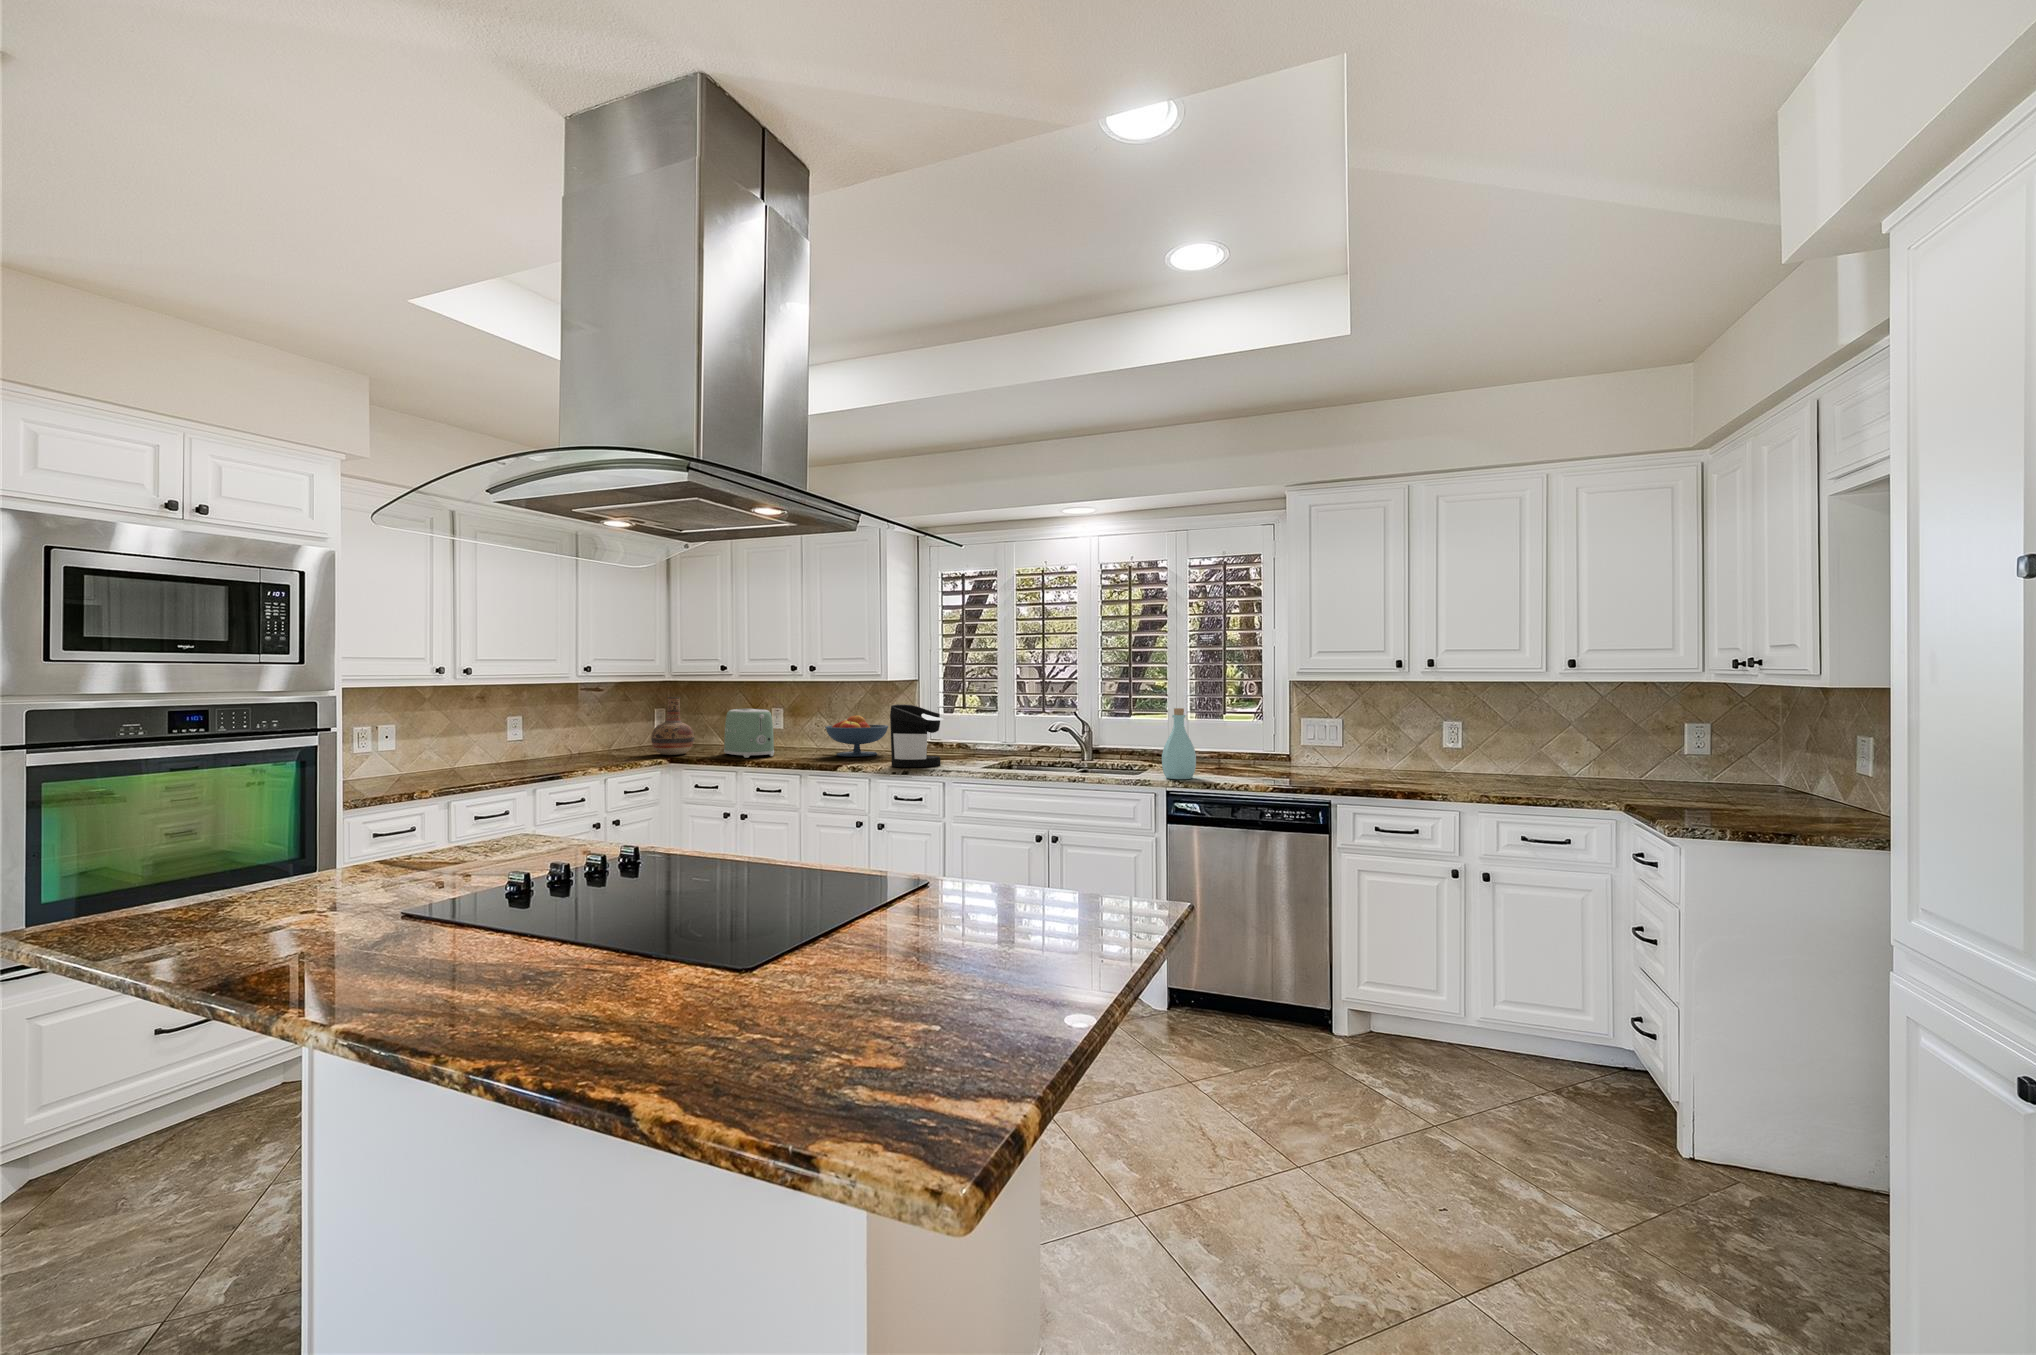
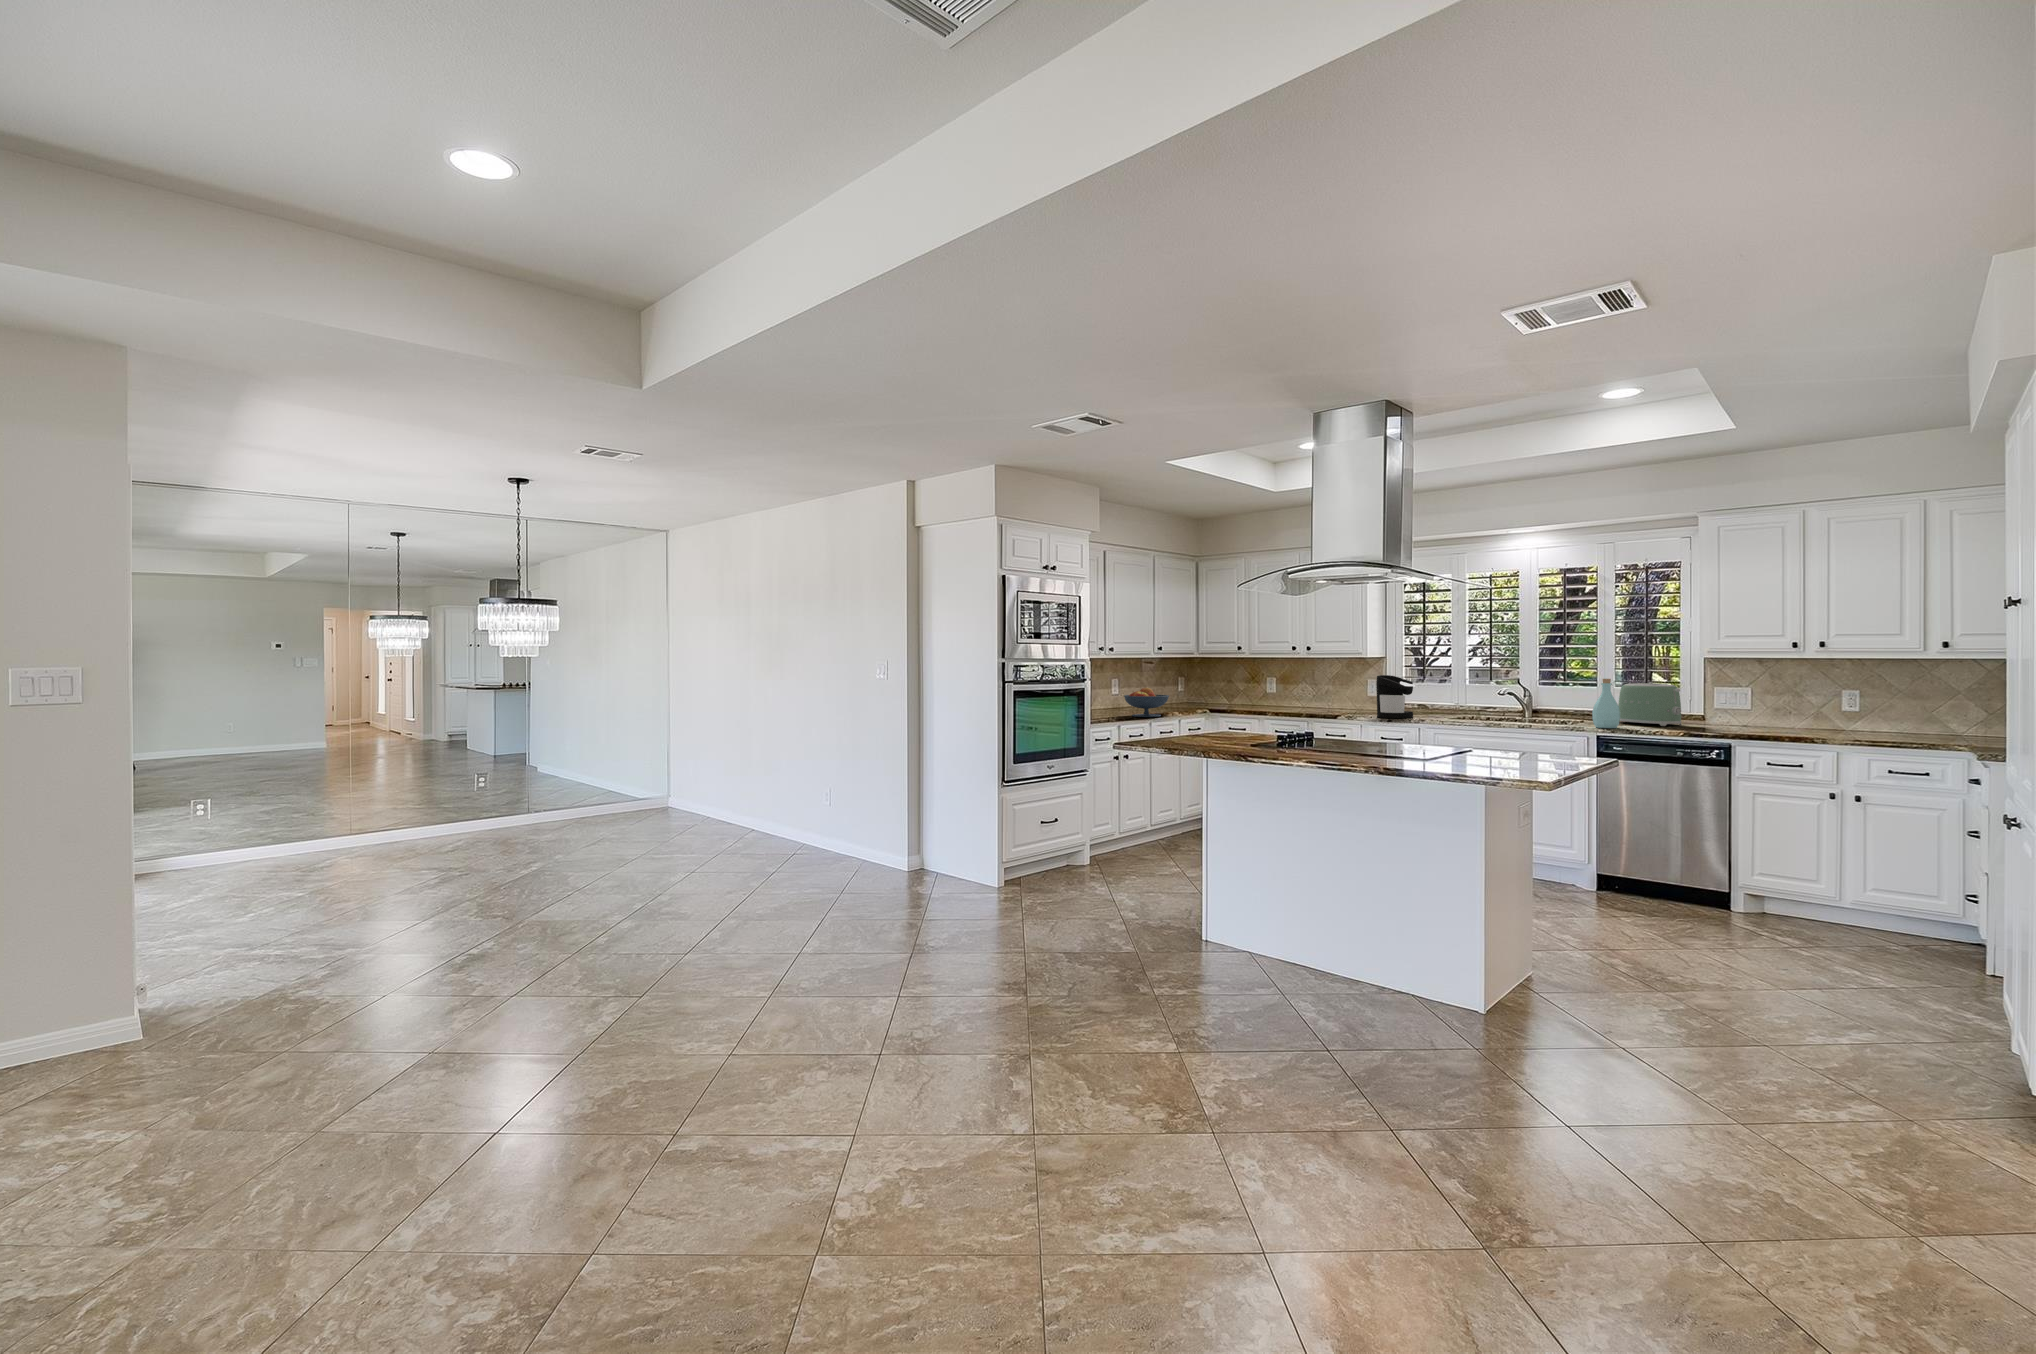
vase: present [651,697,694,755] -> none [1194,670,1222,709]
toaster: present [724,709,774,758] -> present [1618,683,1681,726]
fruit bowl: present [825,715,888,757] -> present [1124,688,1169,717]

